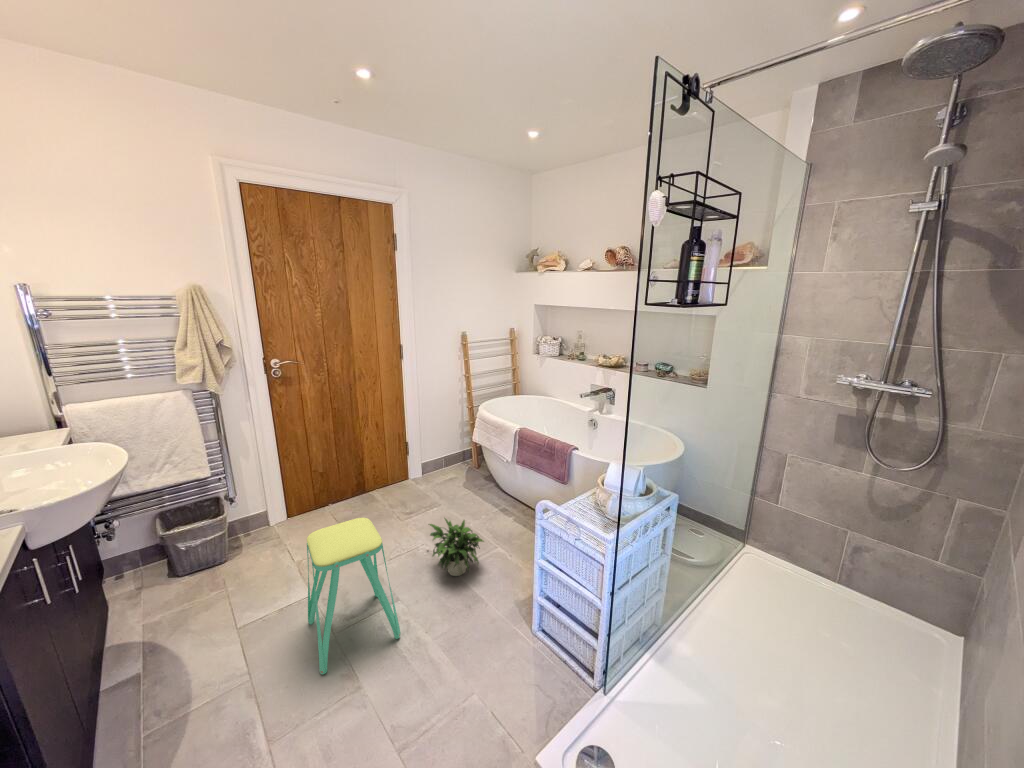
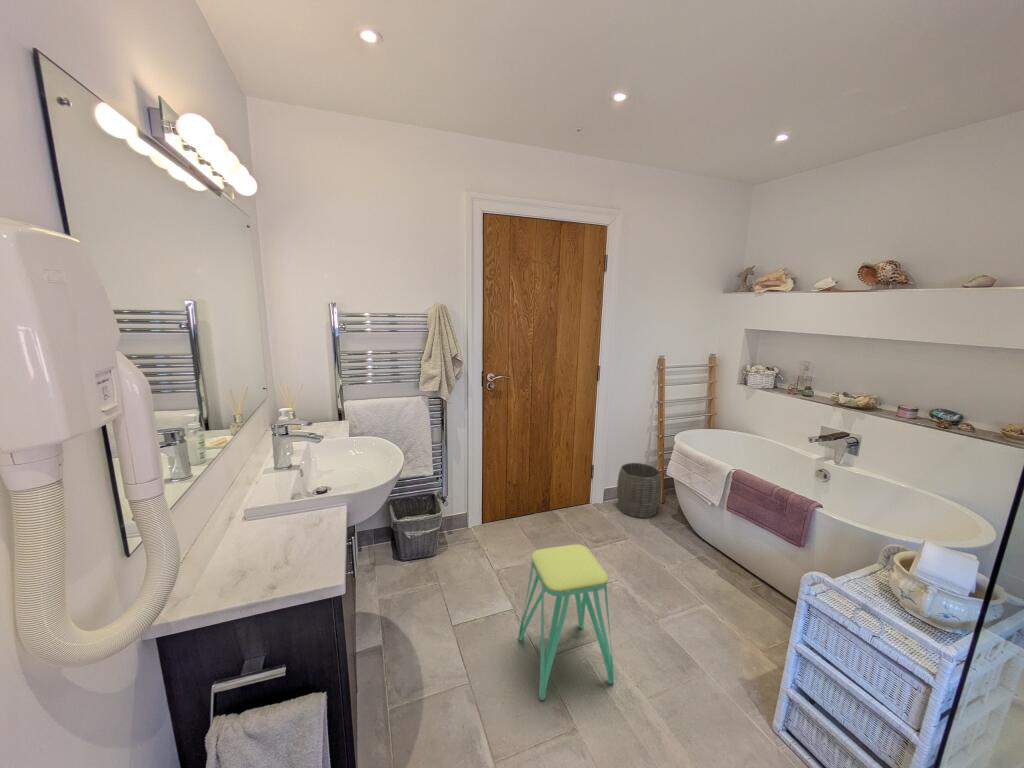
woven basket: none [432,434,472,484] -> present [617,463,661,518]
potted plant: present [427,518,484,576] -> none [624,558,700,629]

